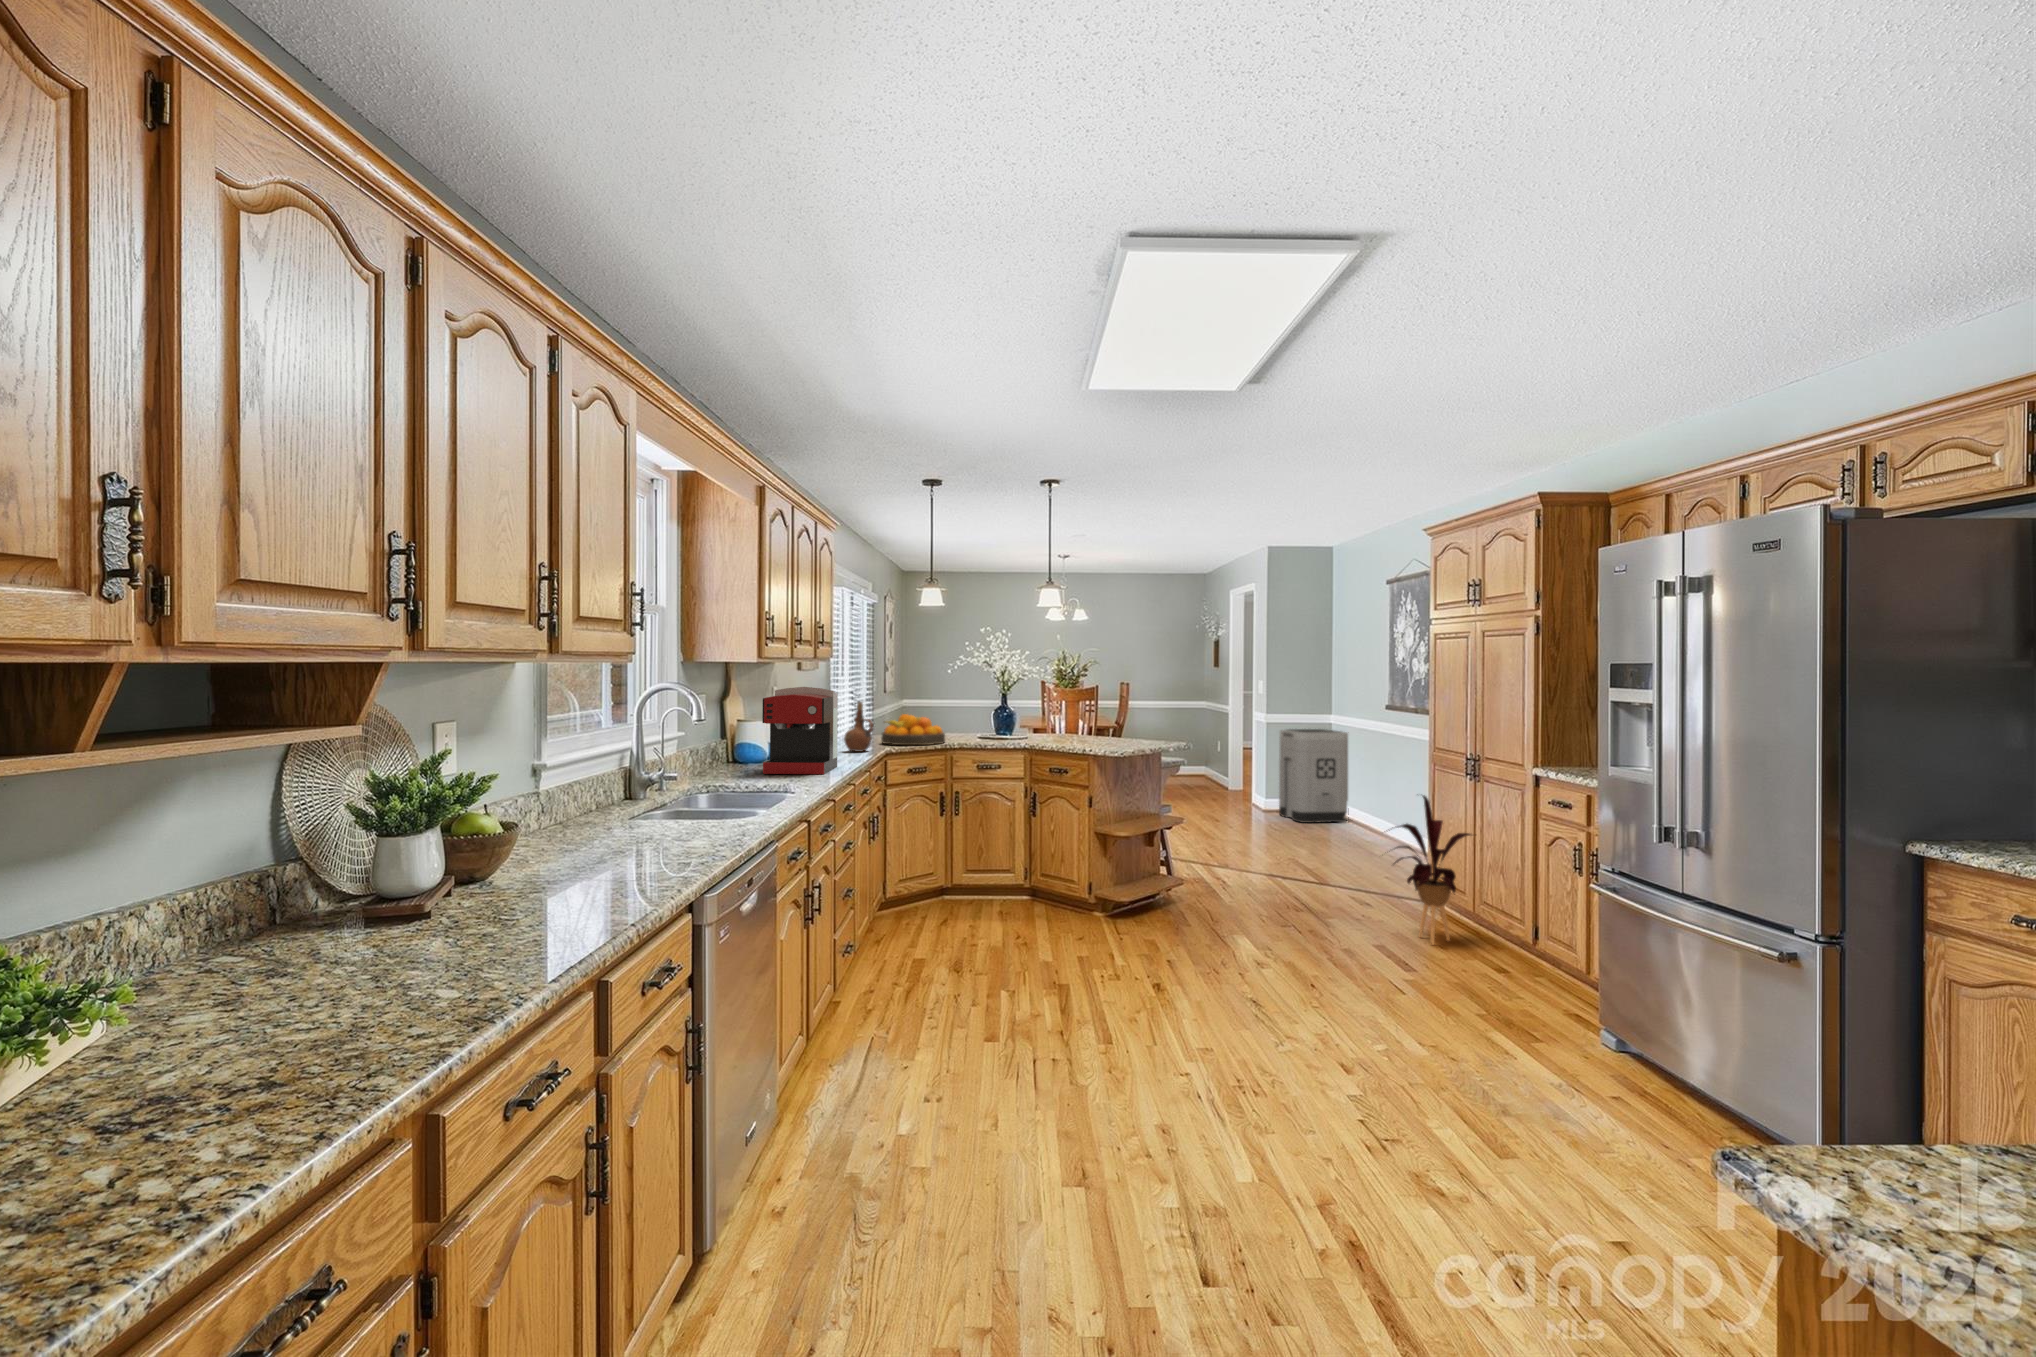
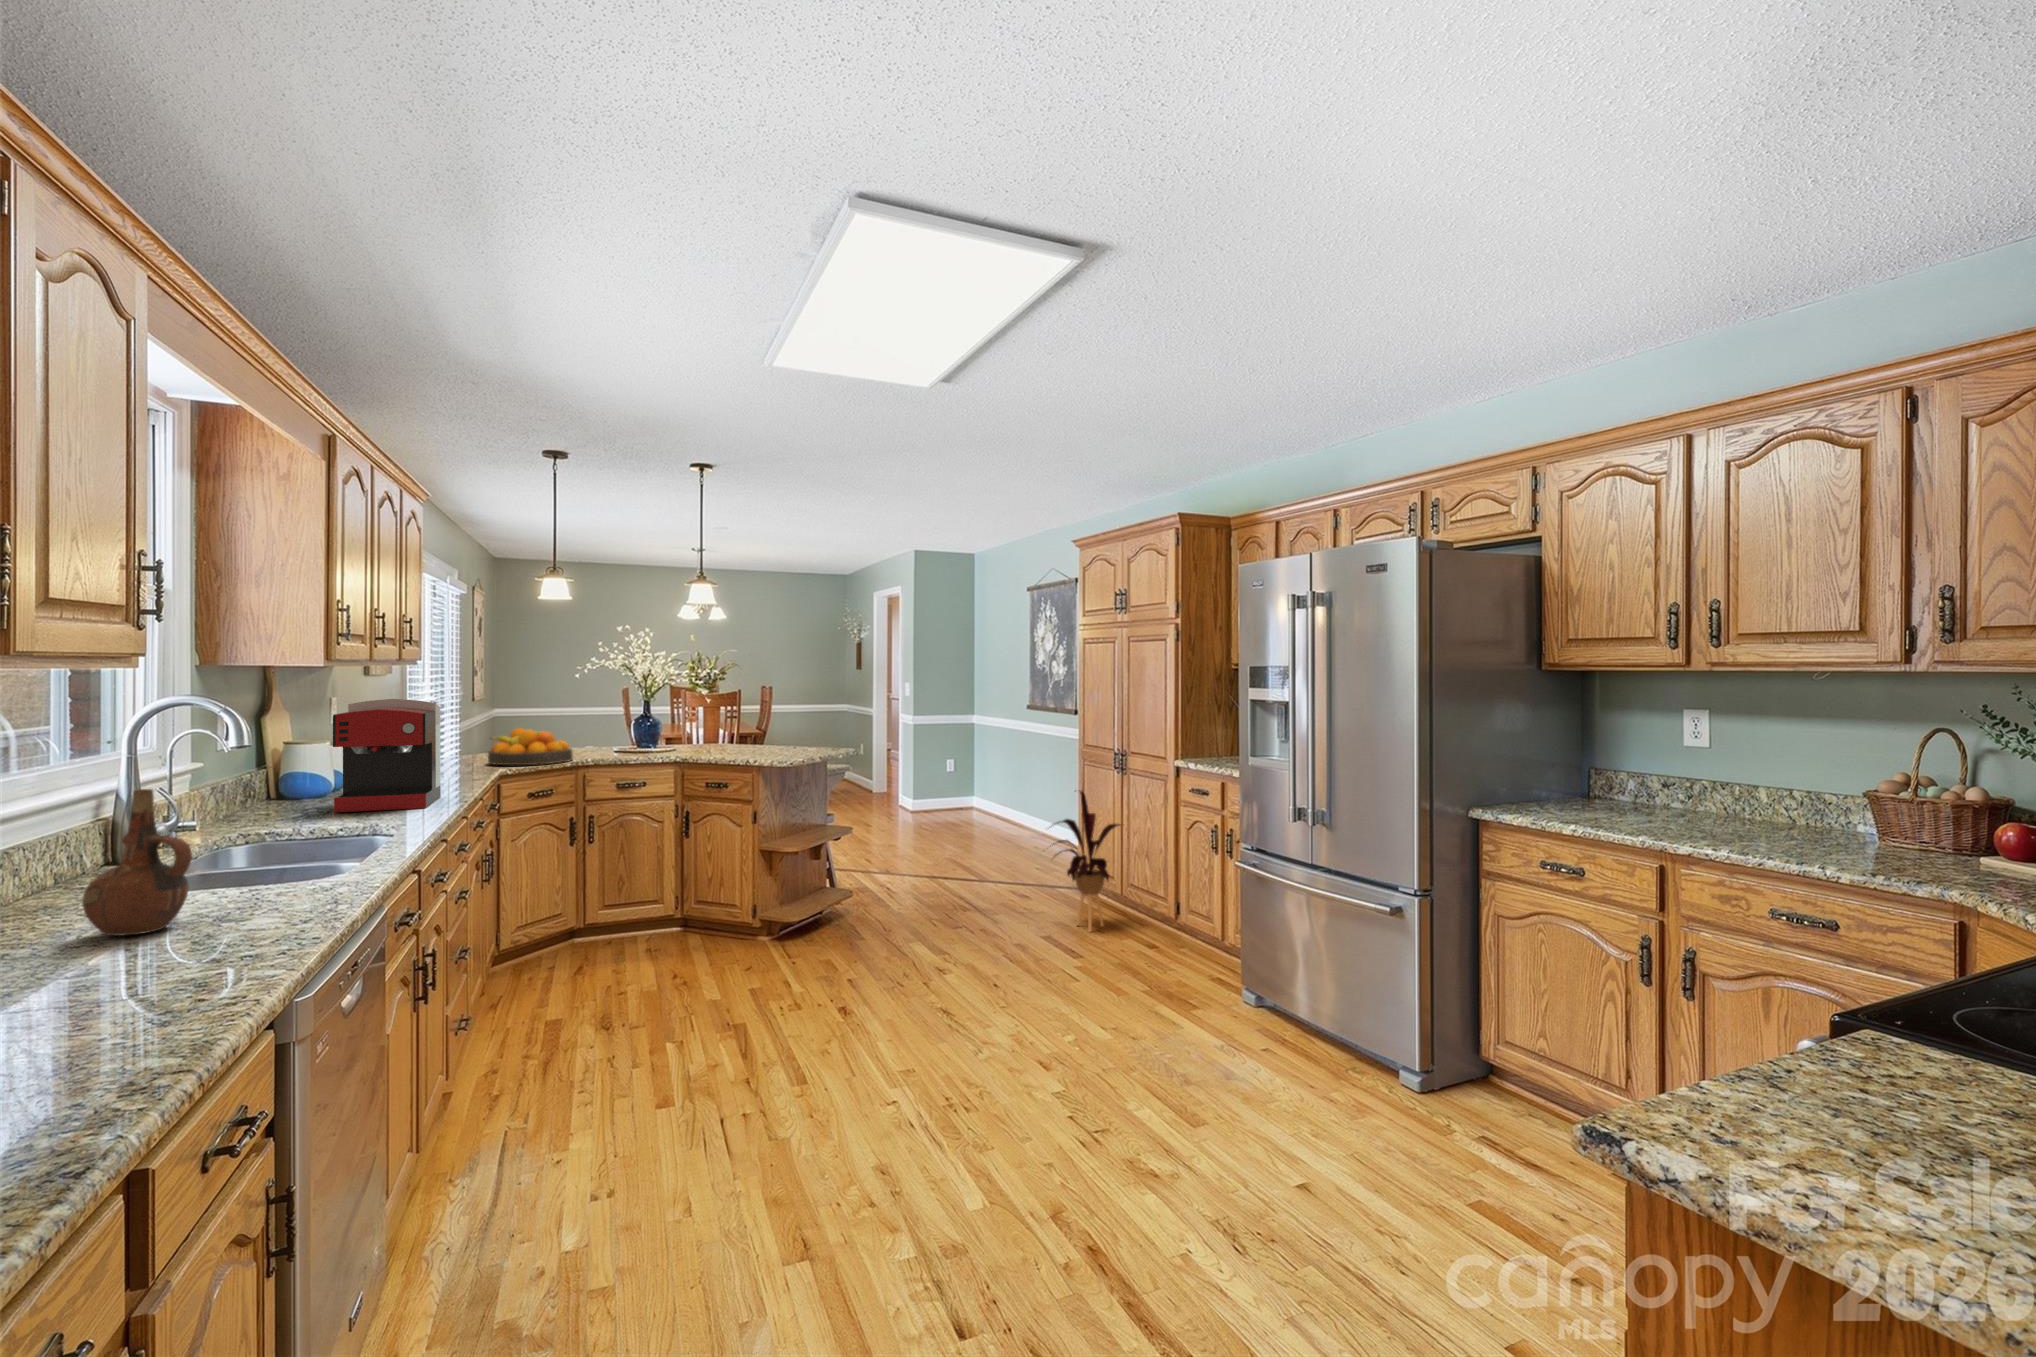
ceramic pitcher: present [844,702,873,752] -> present [82,789,192,936]
trash can: present [1279,729,1349,823] -> none [924,729,990,822]

